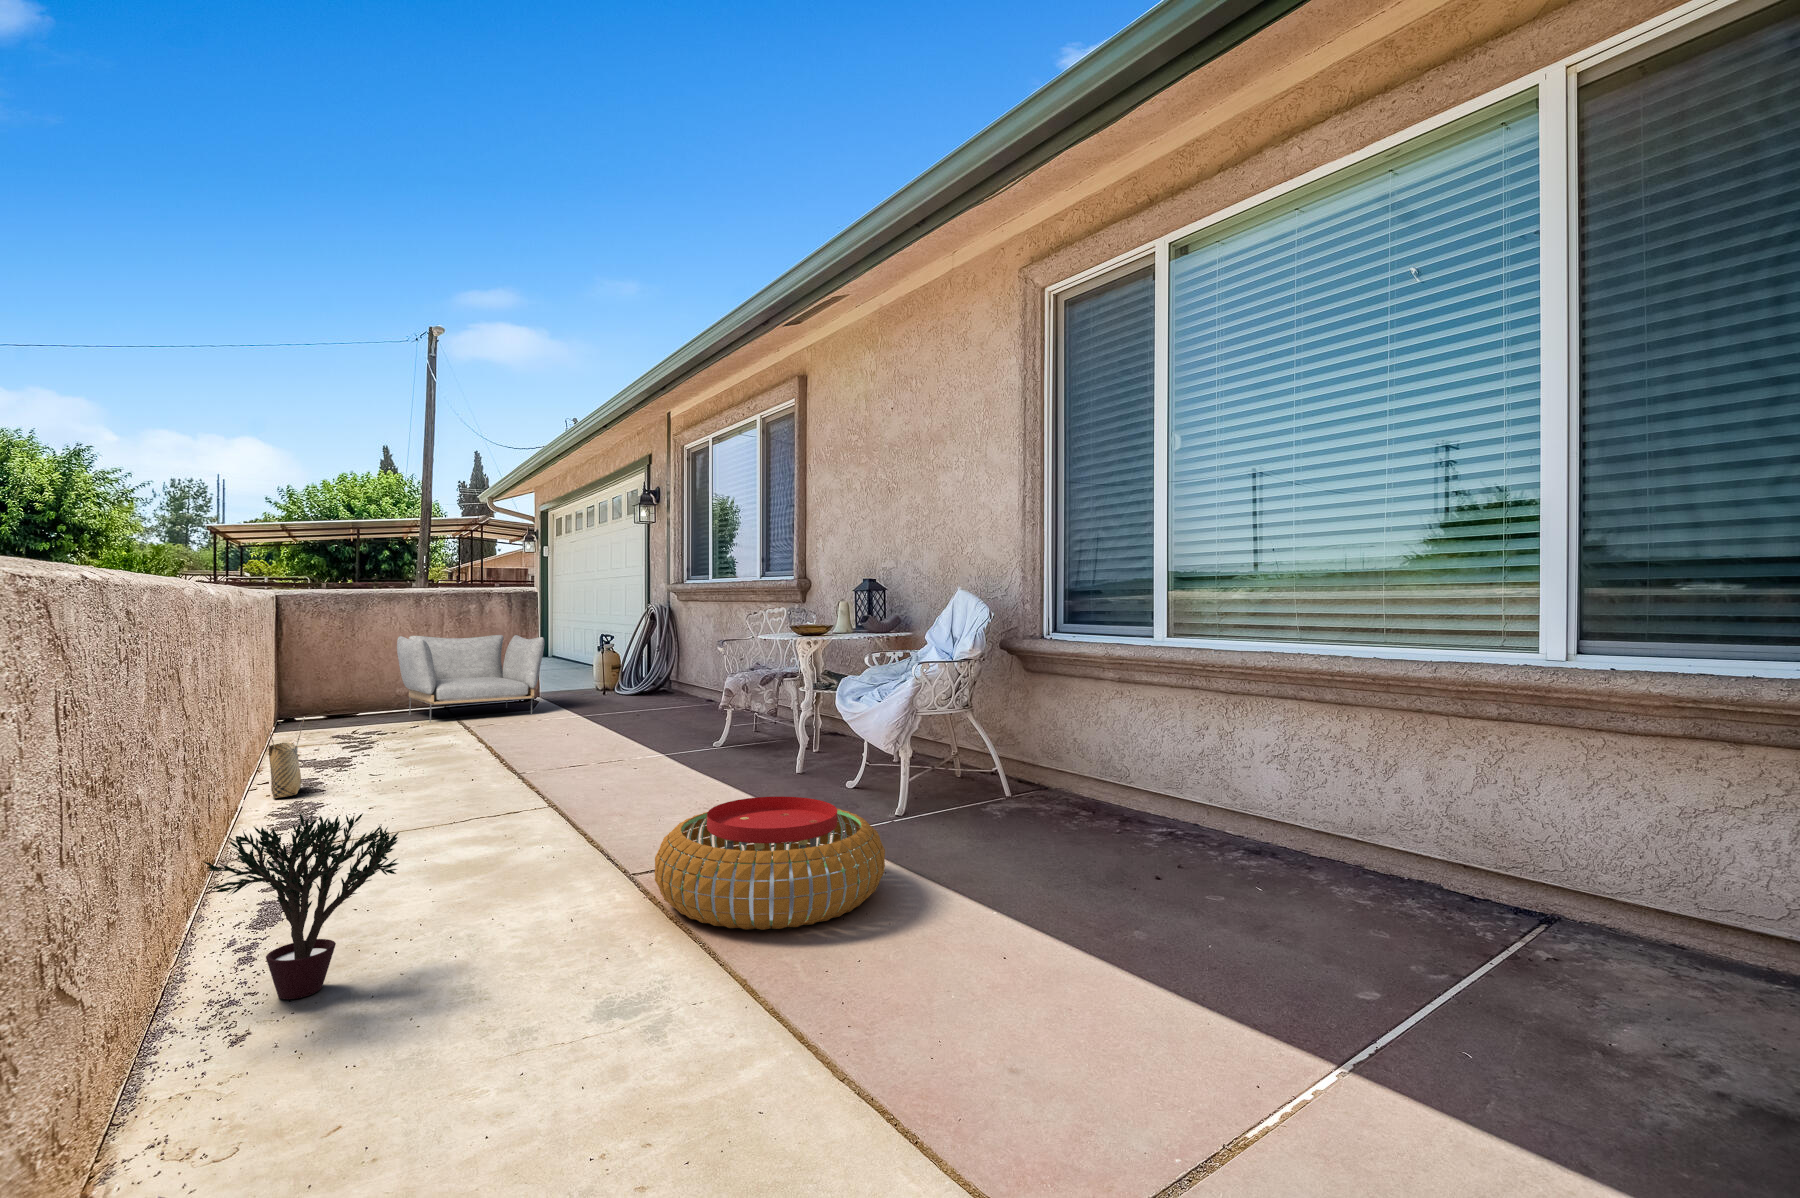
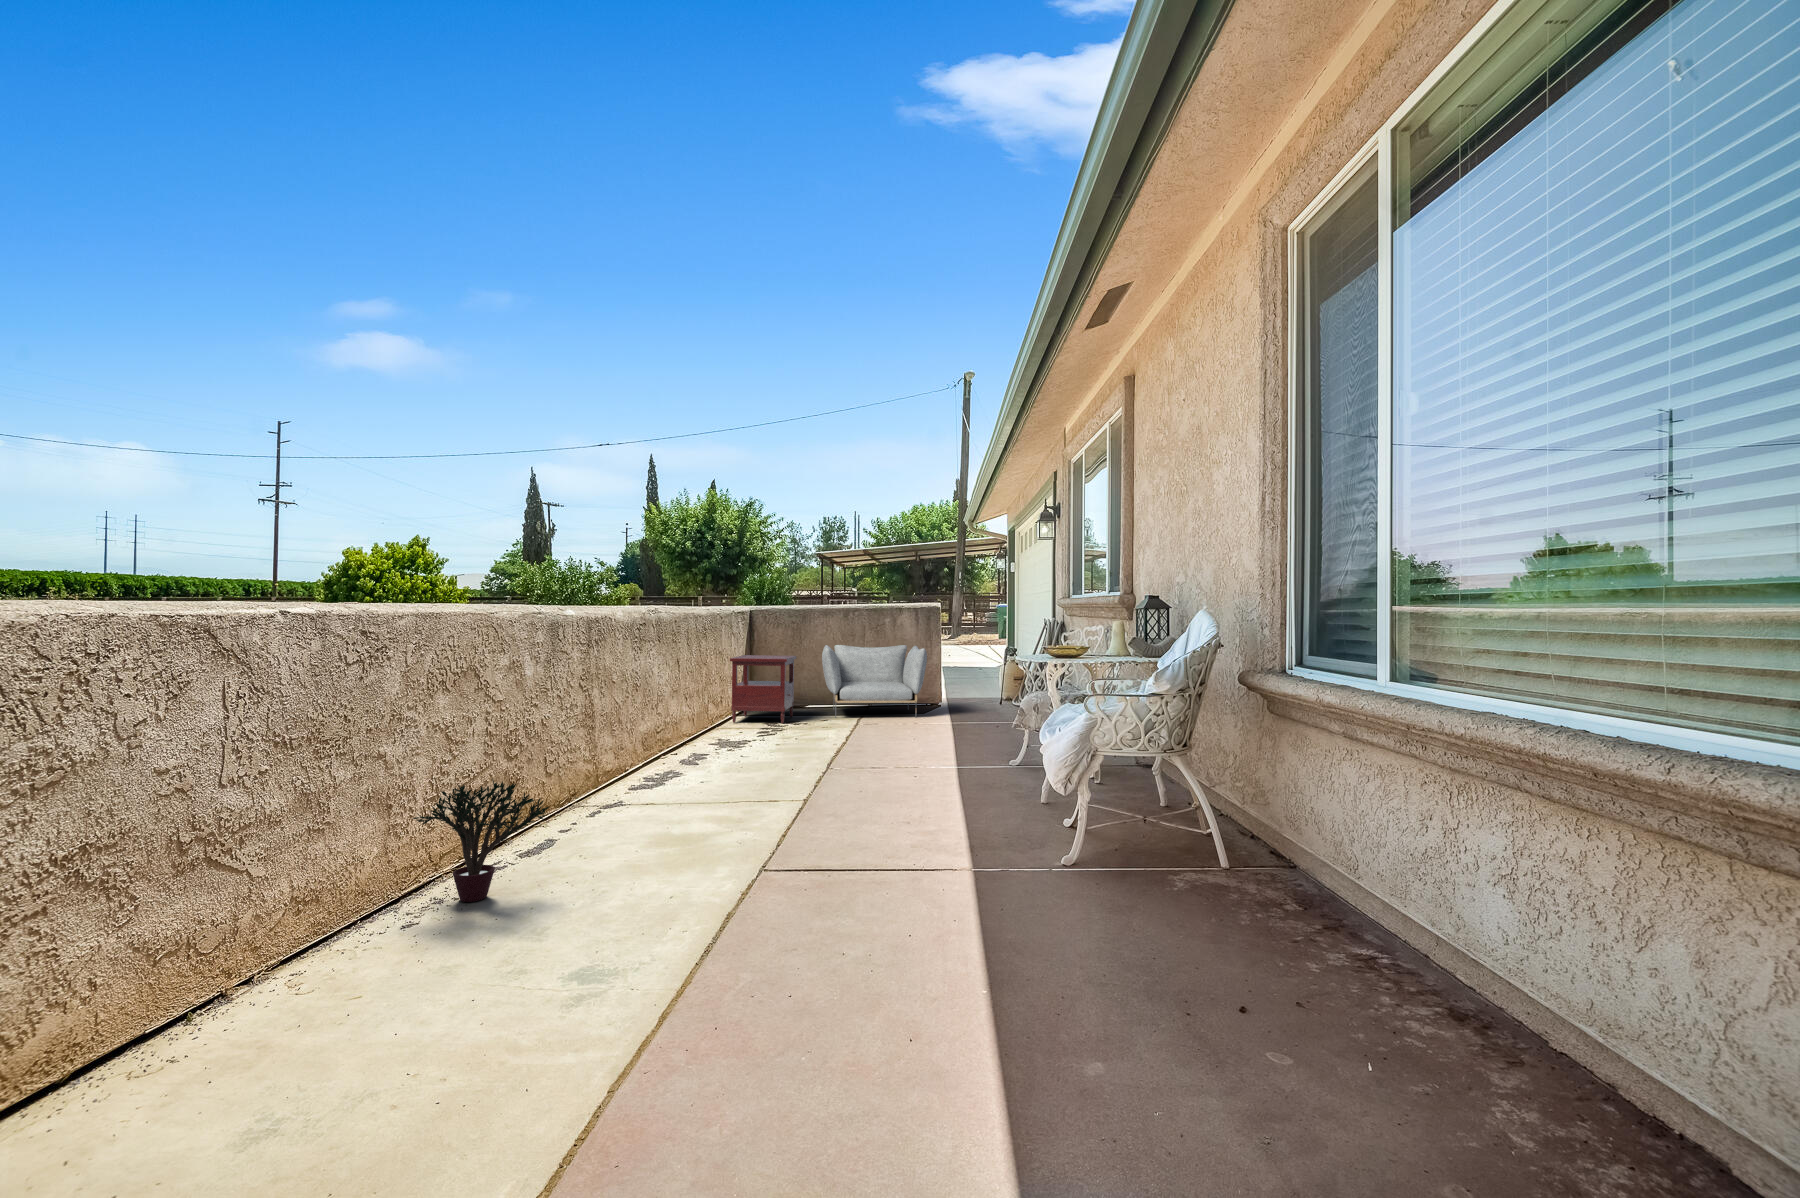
side table: none [282,649,374,740] -> present [730,655,796,723]
woven basket: present [264,717,305,798] -> none [657,708,683,766]
pouf: present [655,797,885,930] -> none [706,816,922,944]

